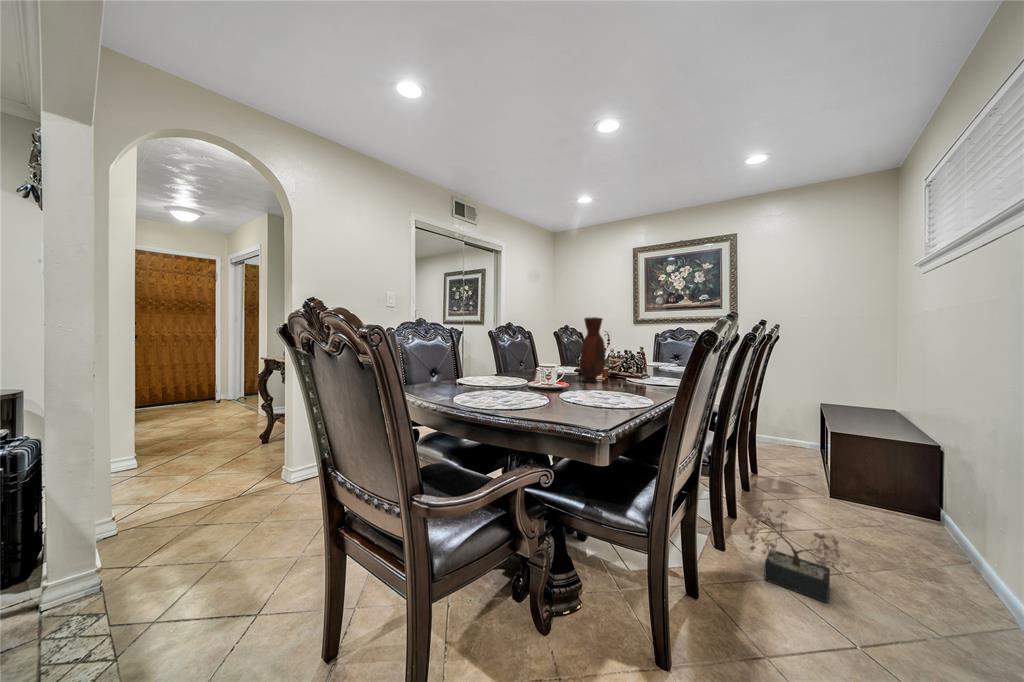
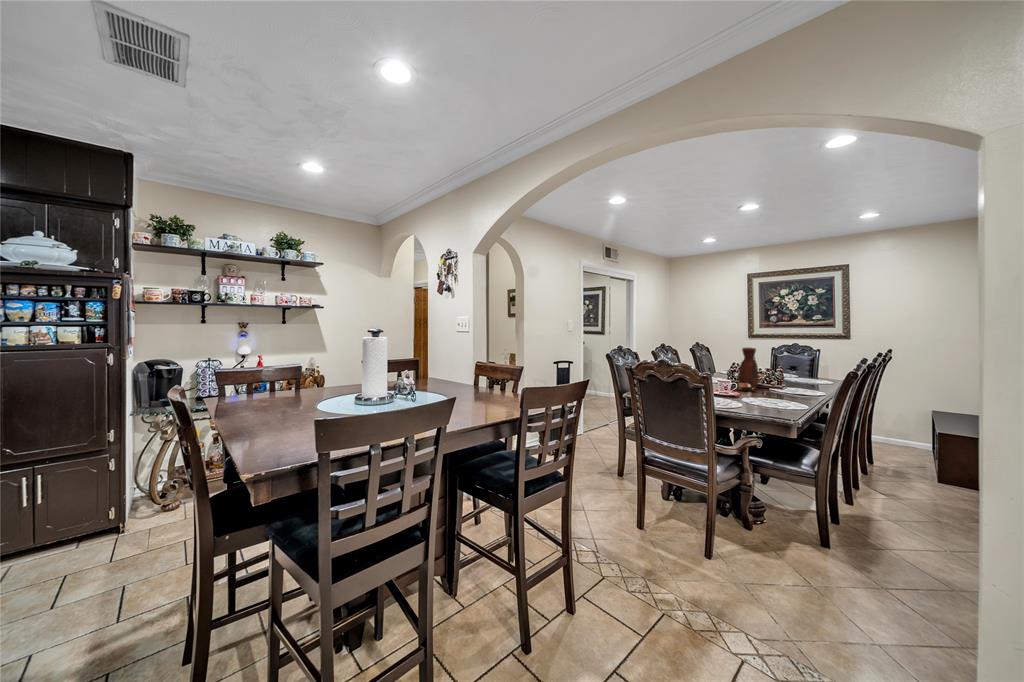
decorative plant: present [744,500,850,603] -> none [868,471,946,533]

